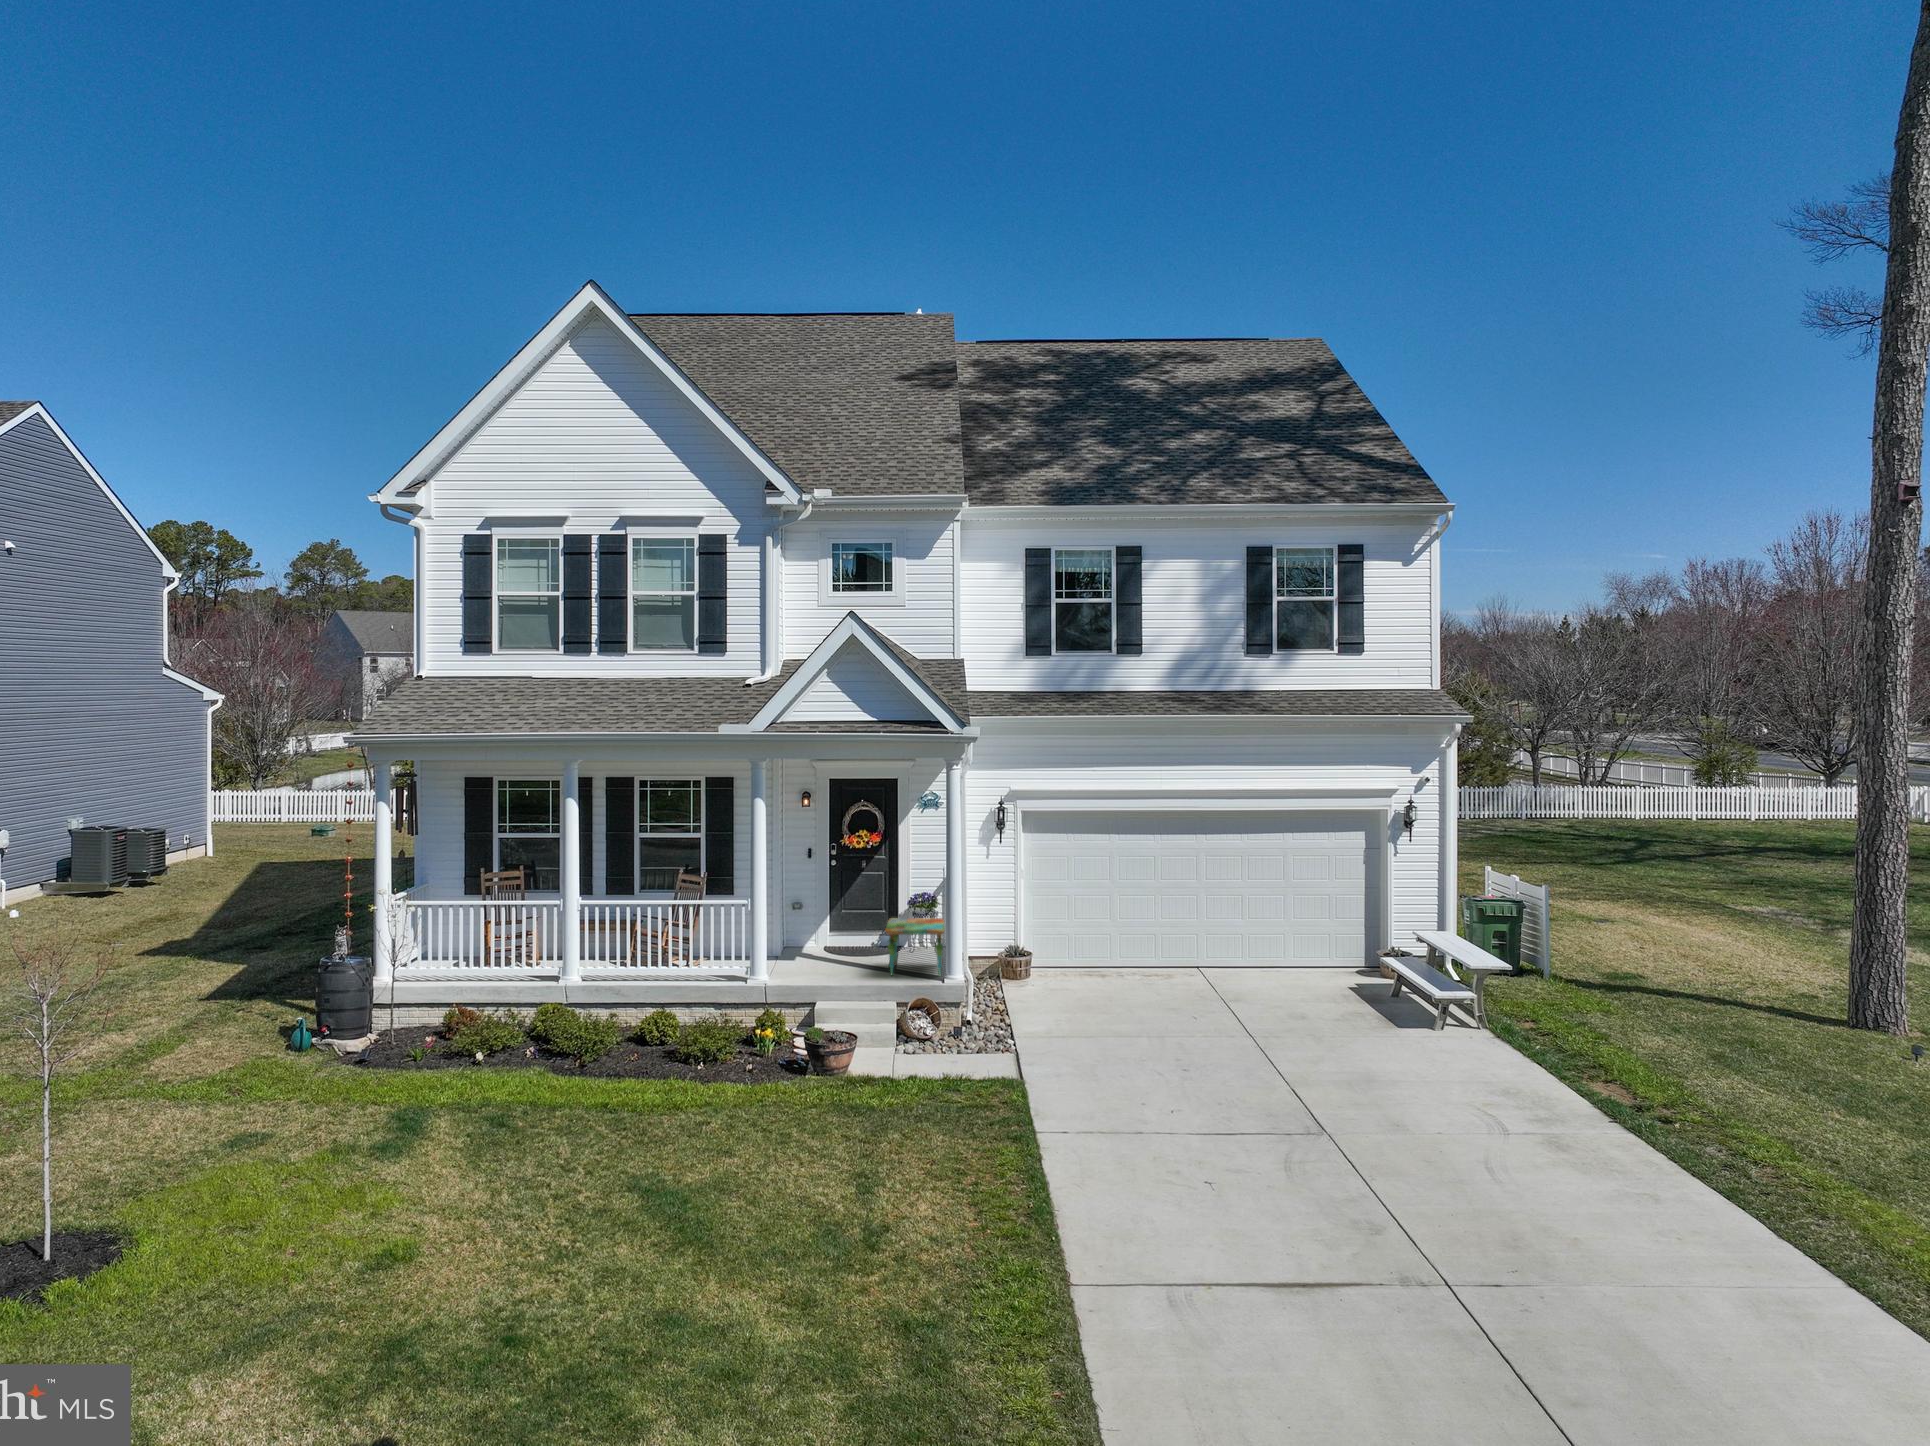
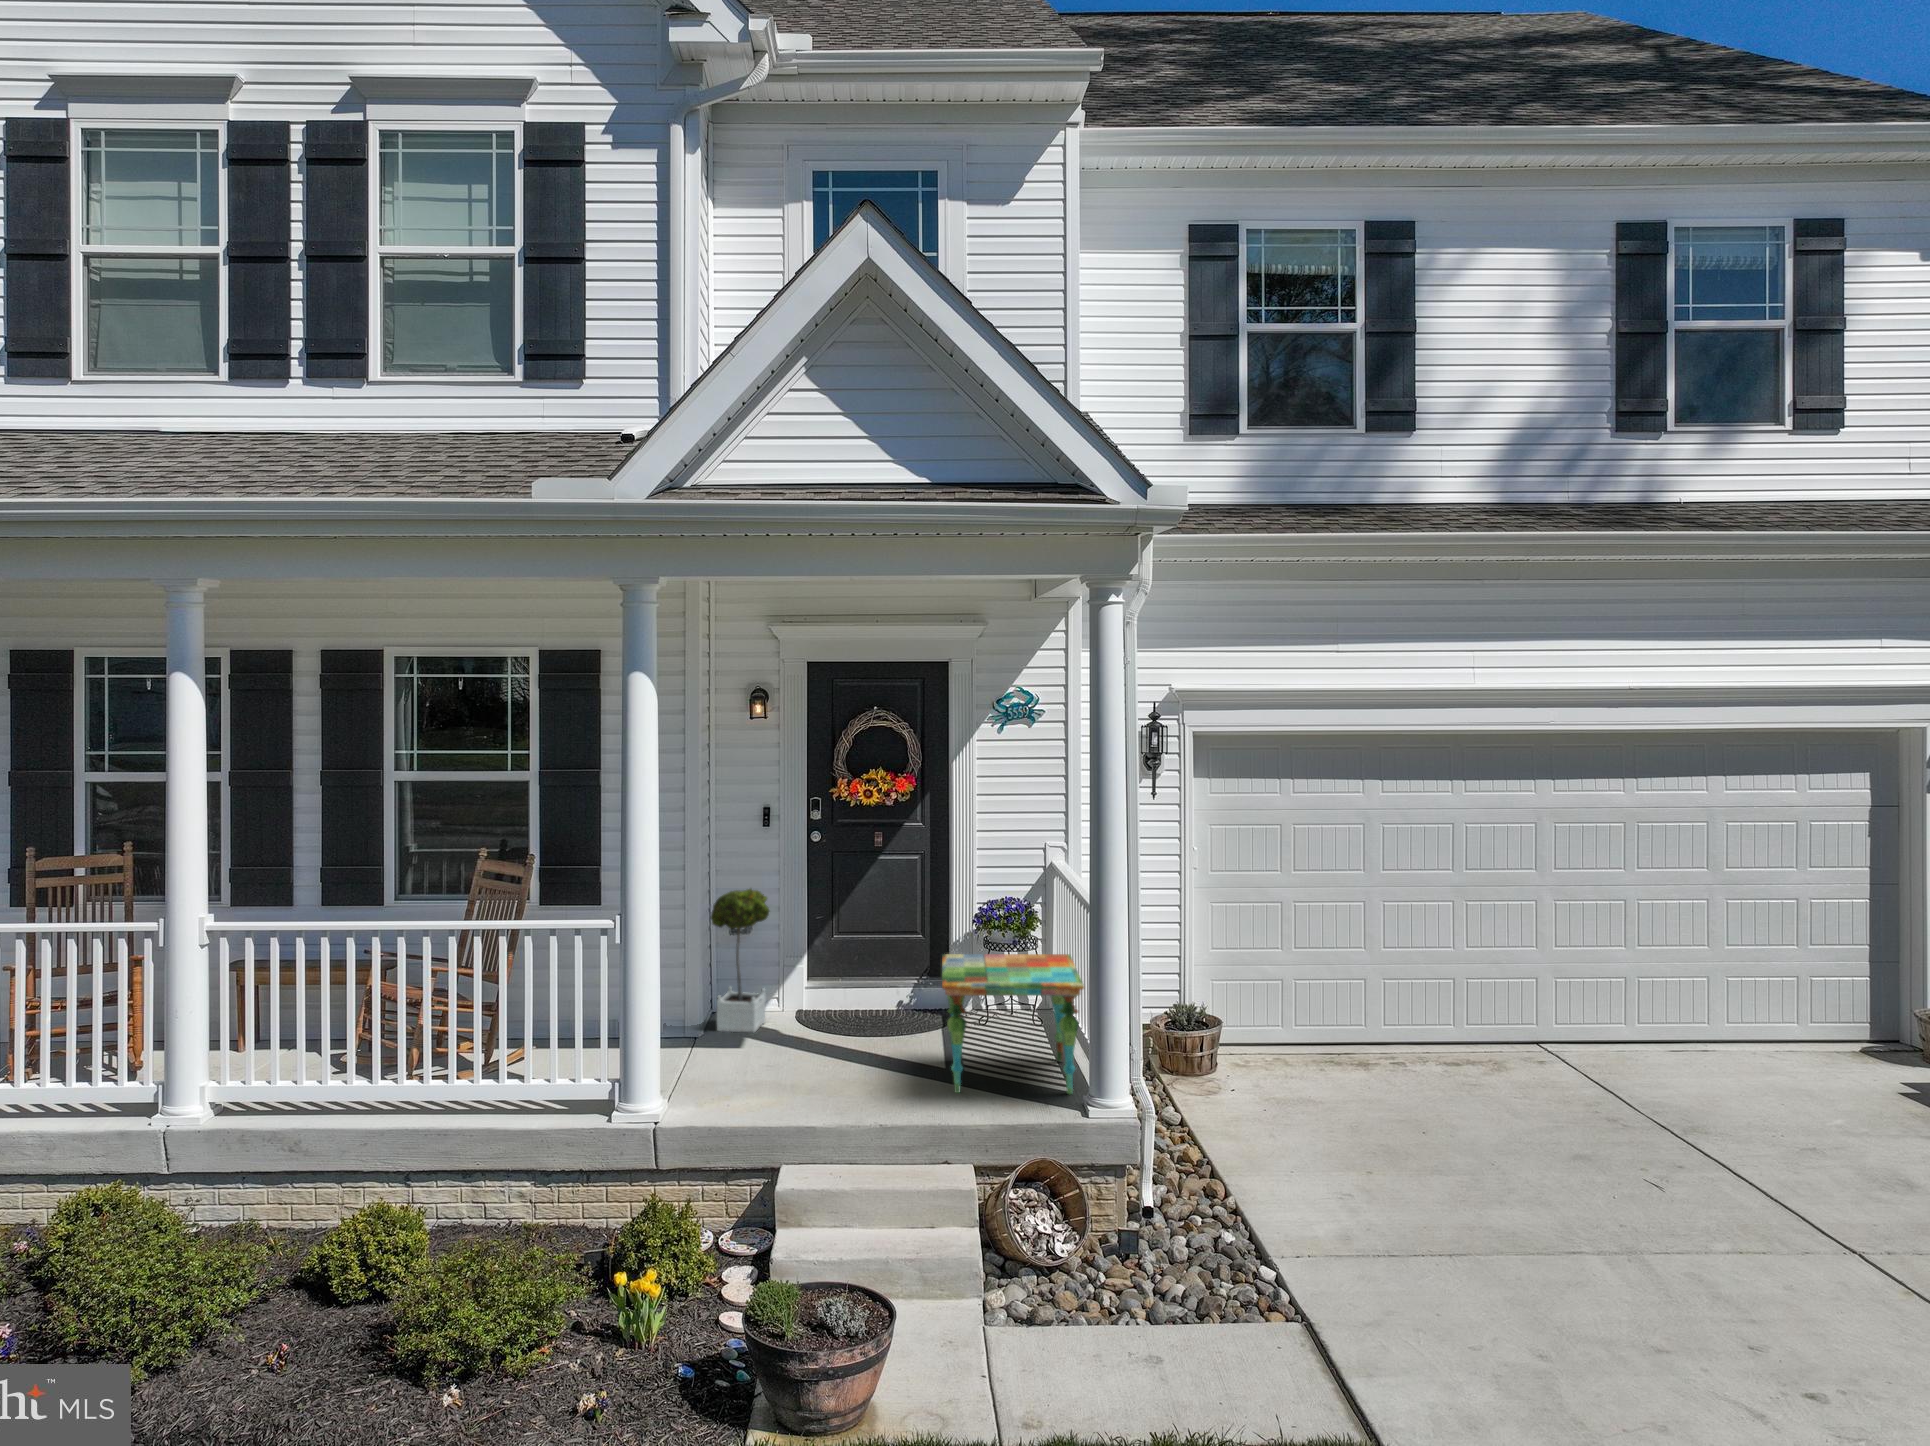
potted tree: none [785,887,812,955] -> present [711,889,769,1032]

